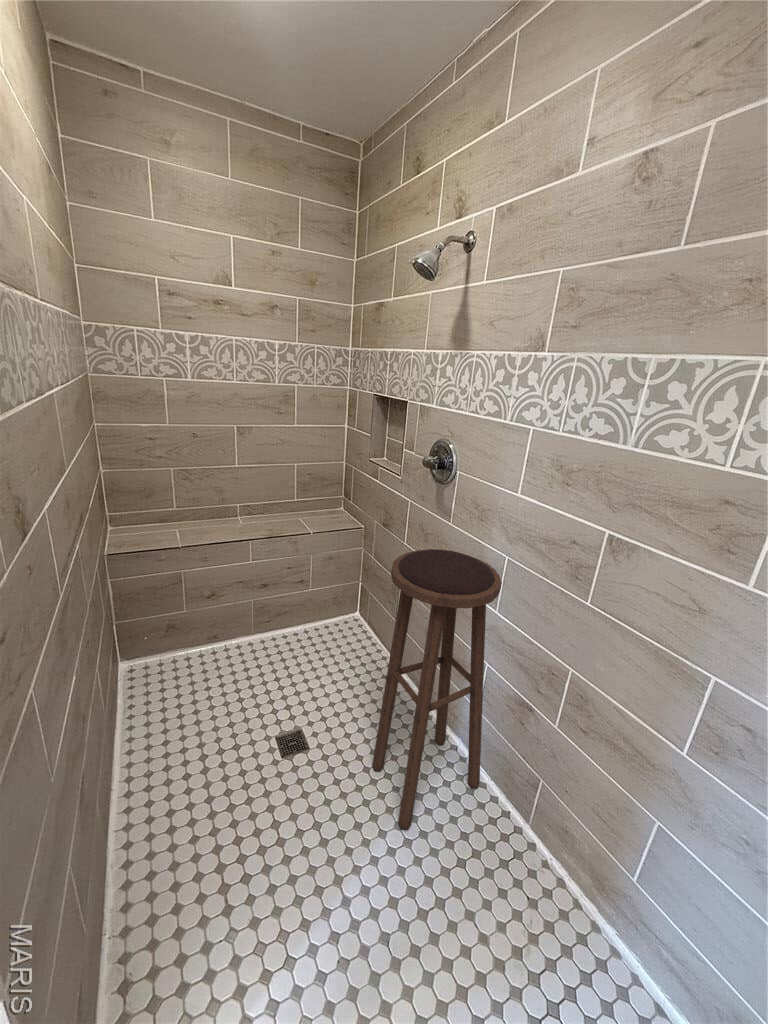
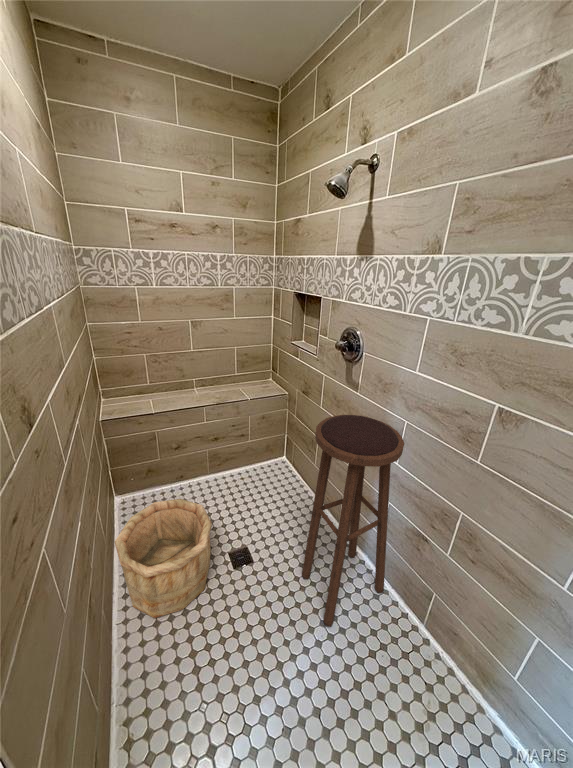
wooden bucket: none [121,662,254,819] -> present [115,499,212,618]

